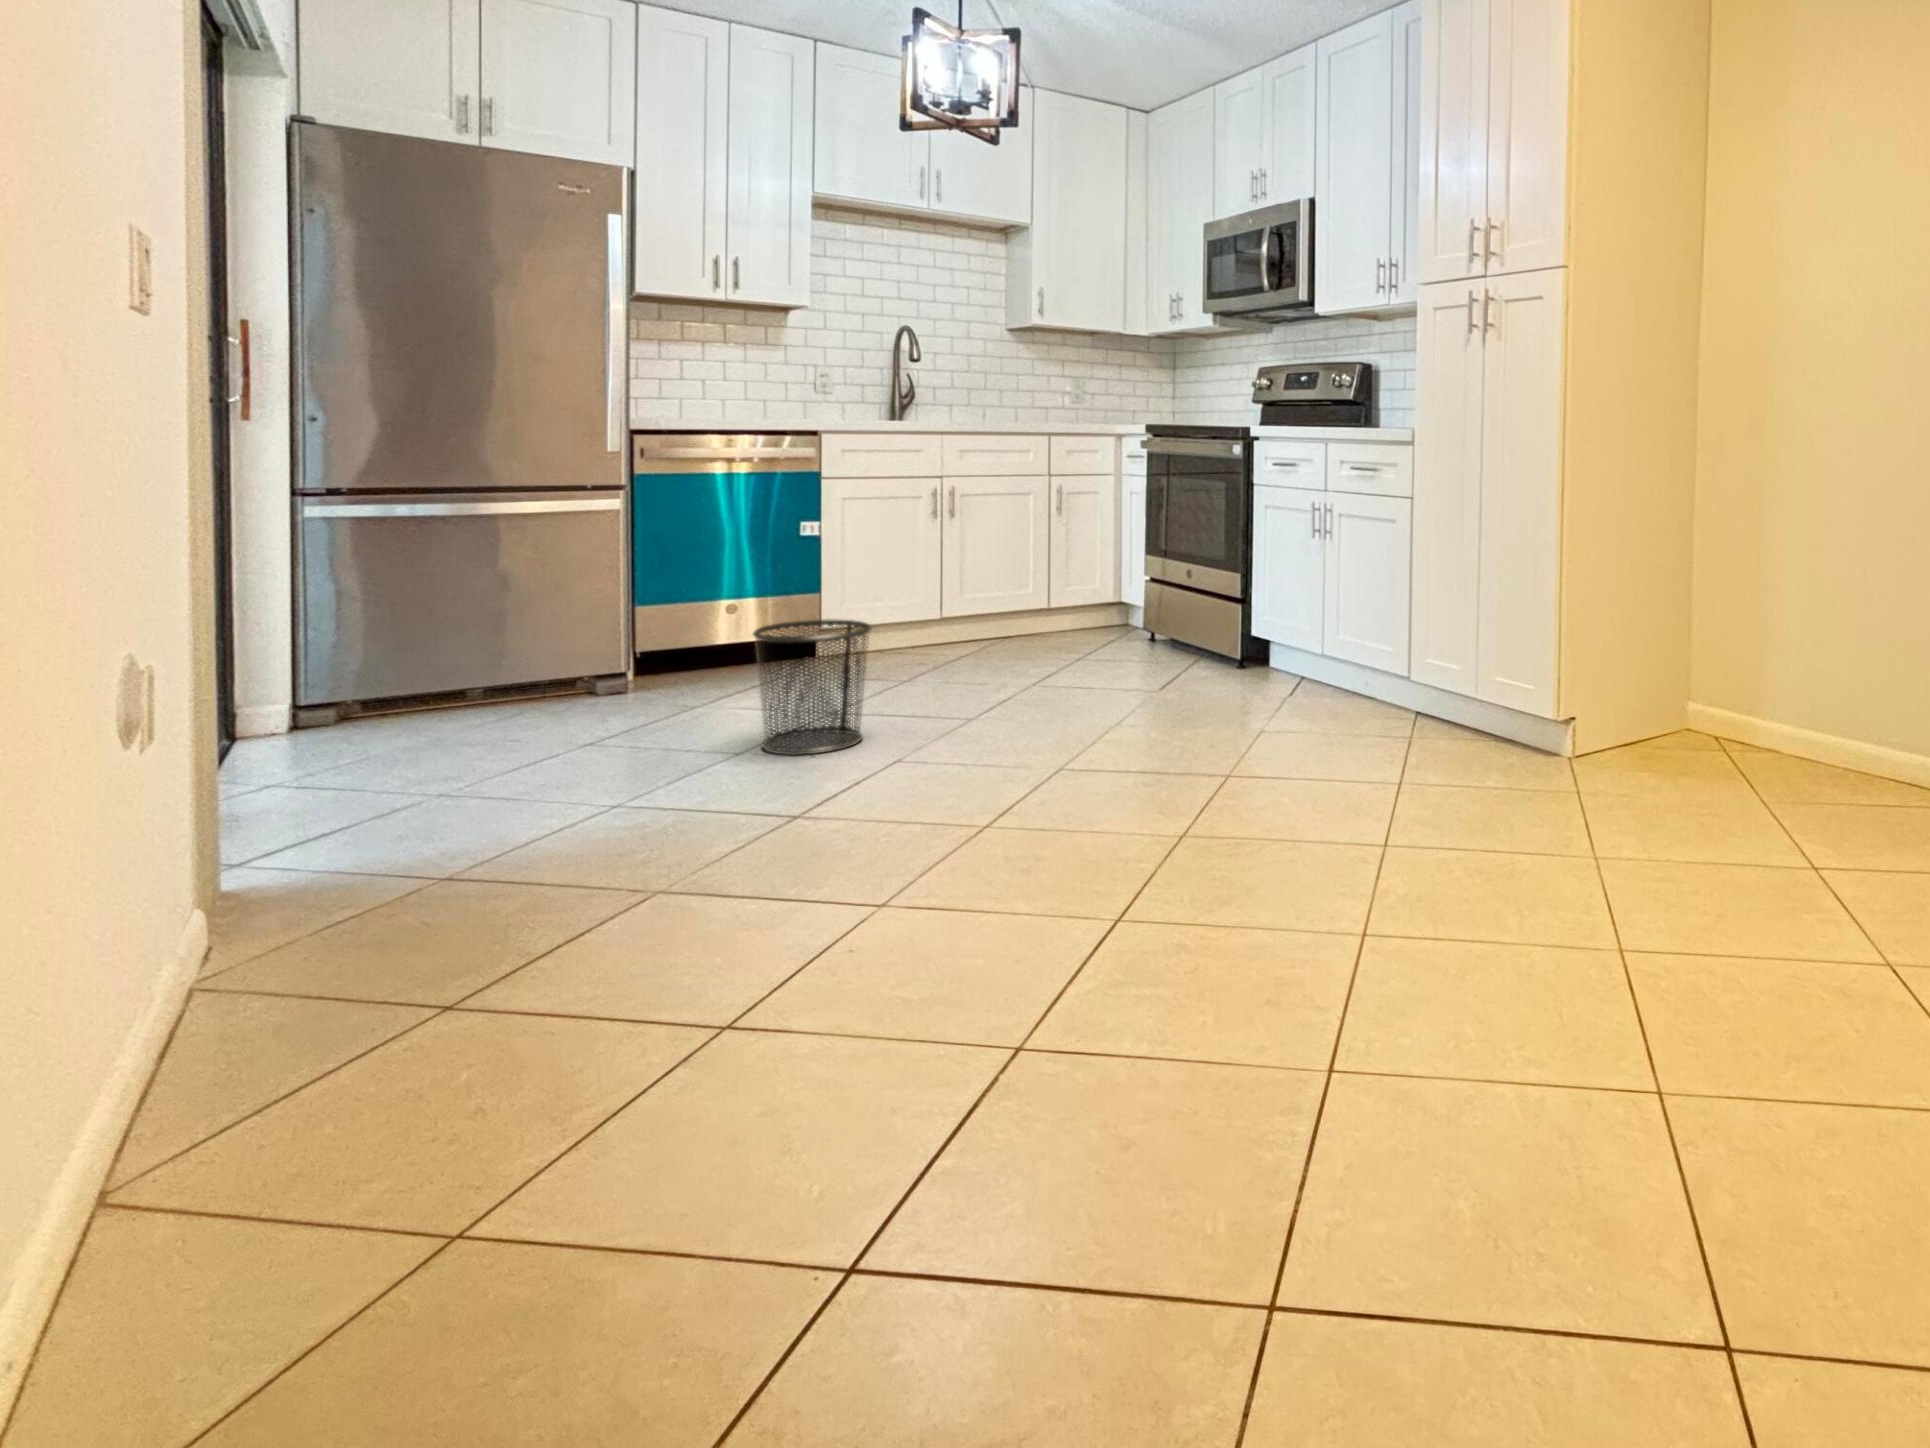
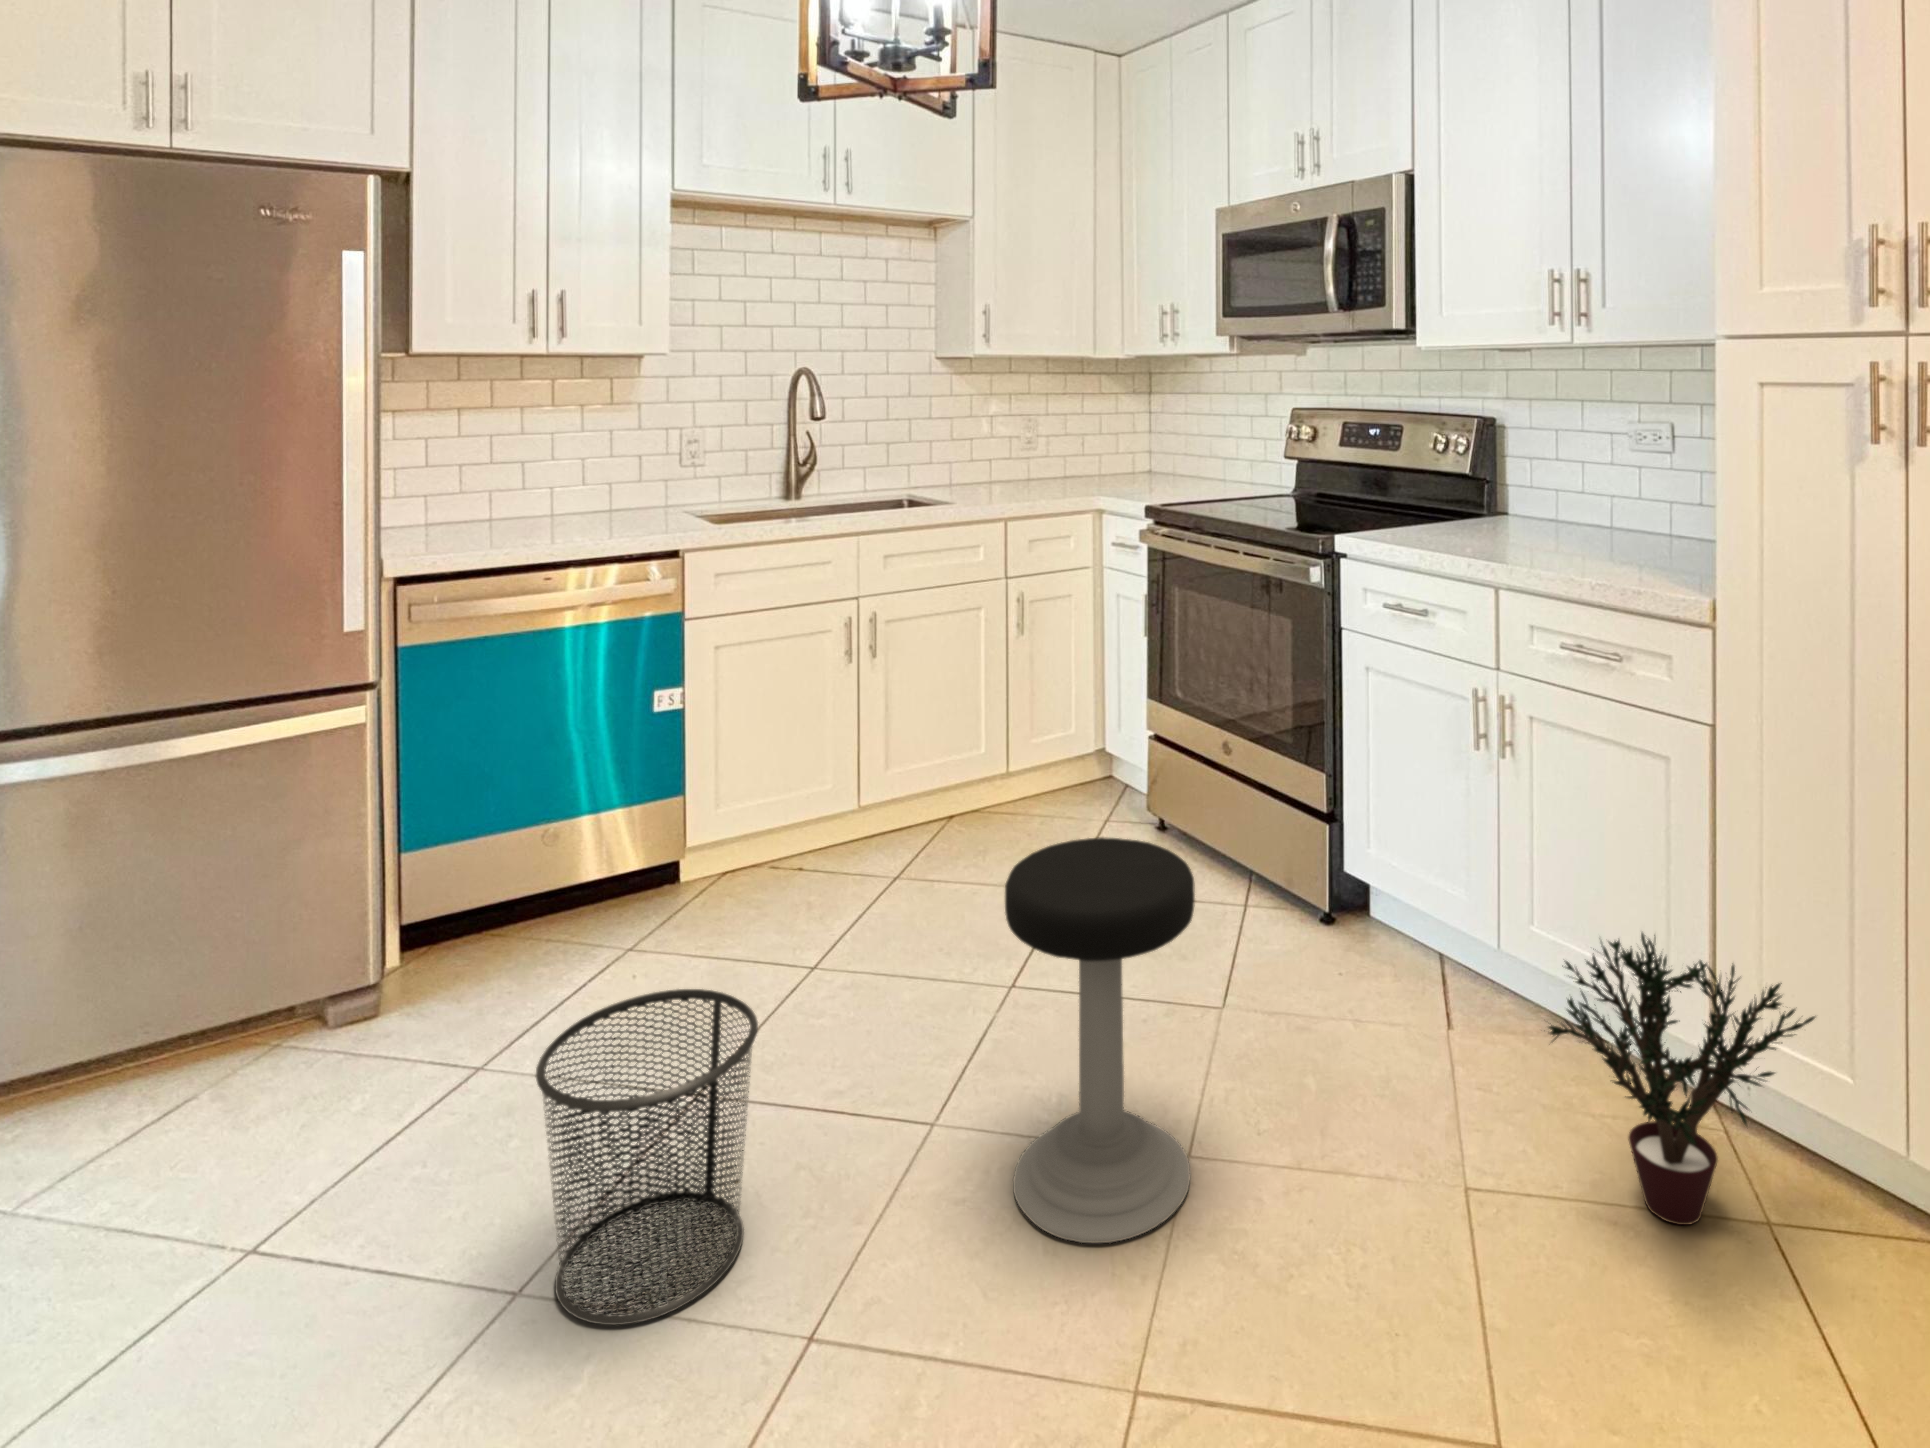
stool: none [1011,556,1118,739] -> present [1005,837,1195,1243]
potted plant: none [1295,596,1434,735] -> present [1548,933,1815,1225]

